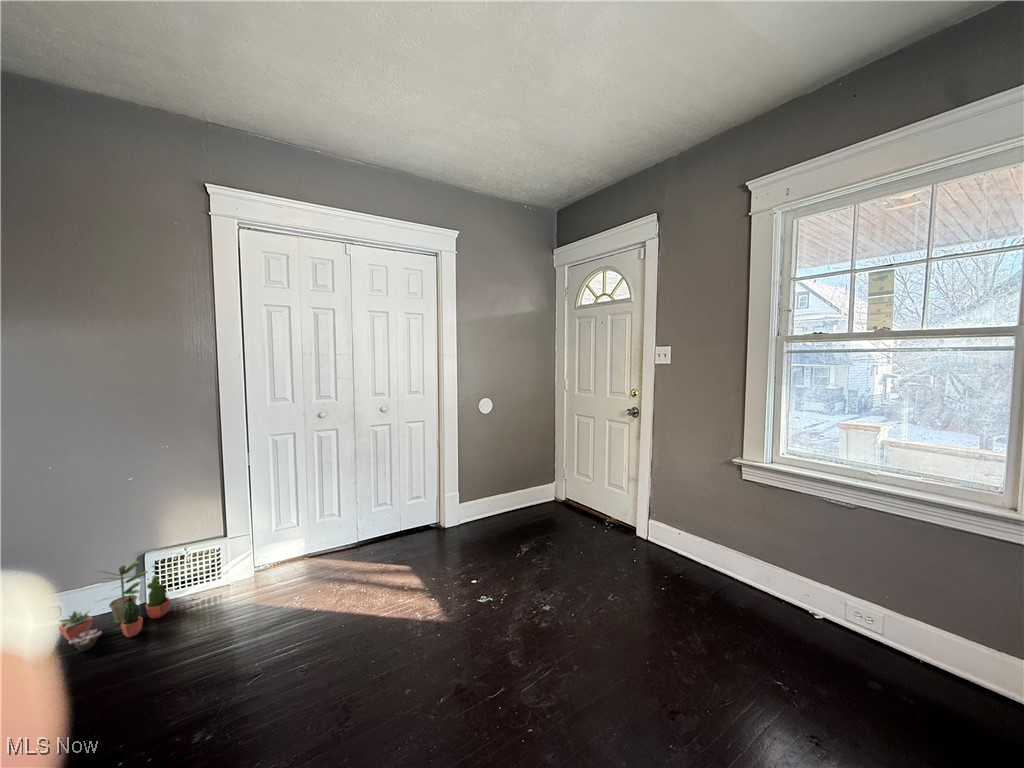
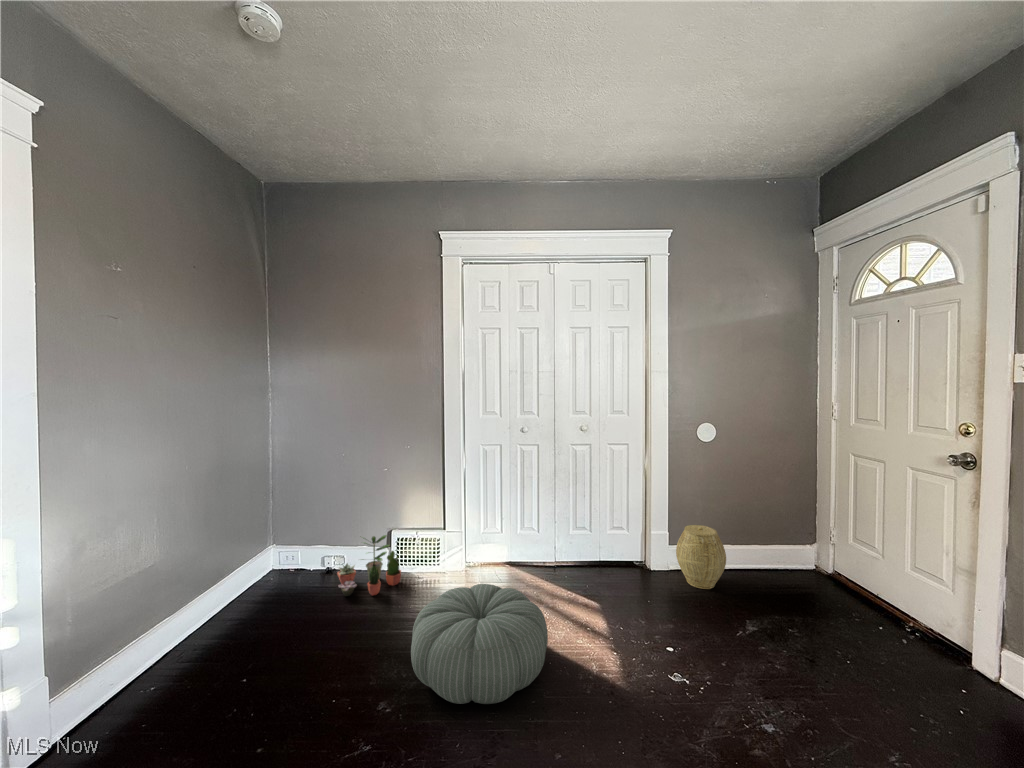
woven basket: none [465,482,502,532] -> present [676,525,726,589]
pouf: none [224,572,380,696] -> present [411,584,548,704]

